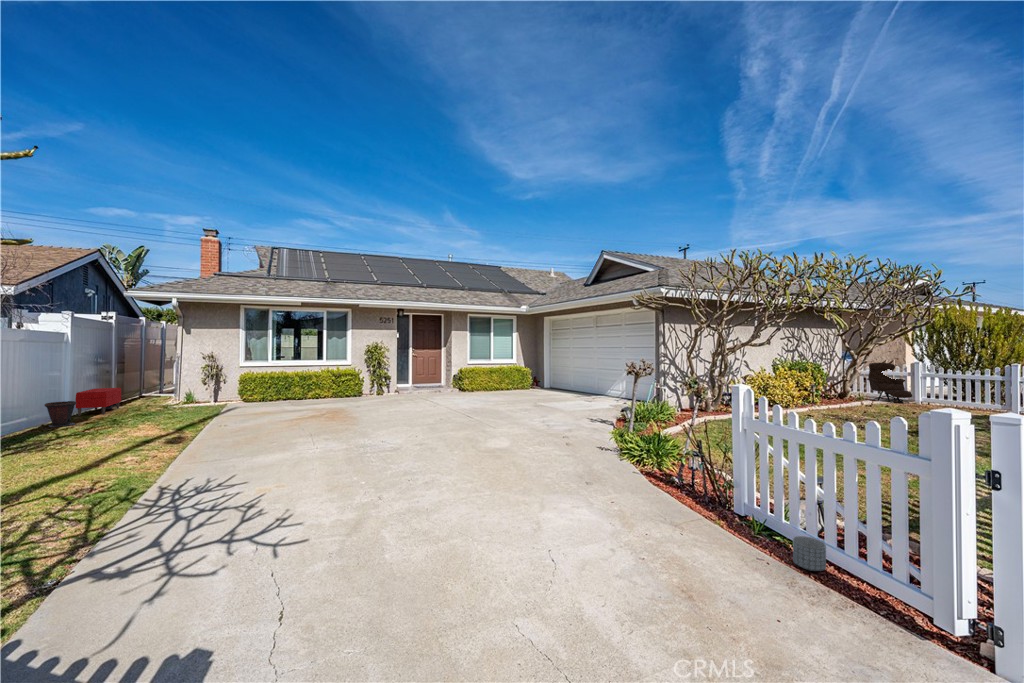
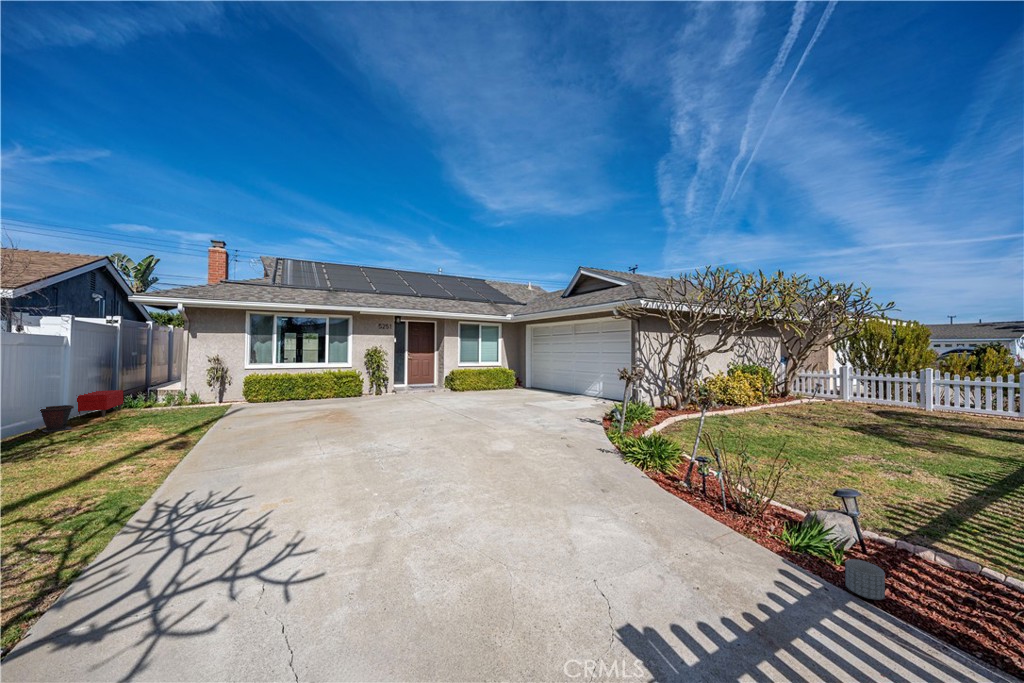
lounge chair: present [867,363,912,403] -> none [809,367,849,403]

